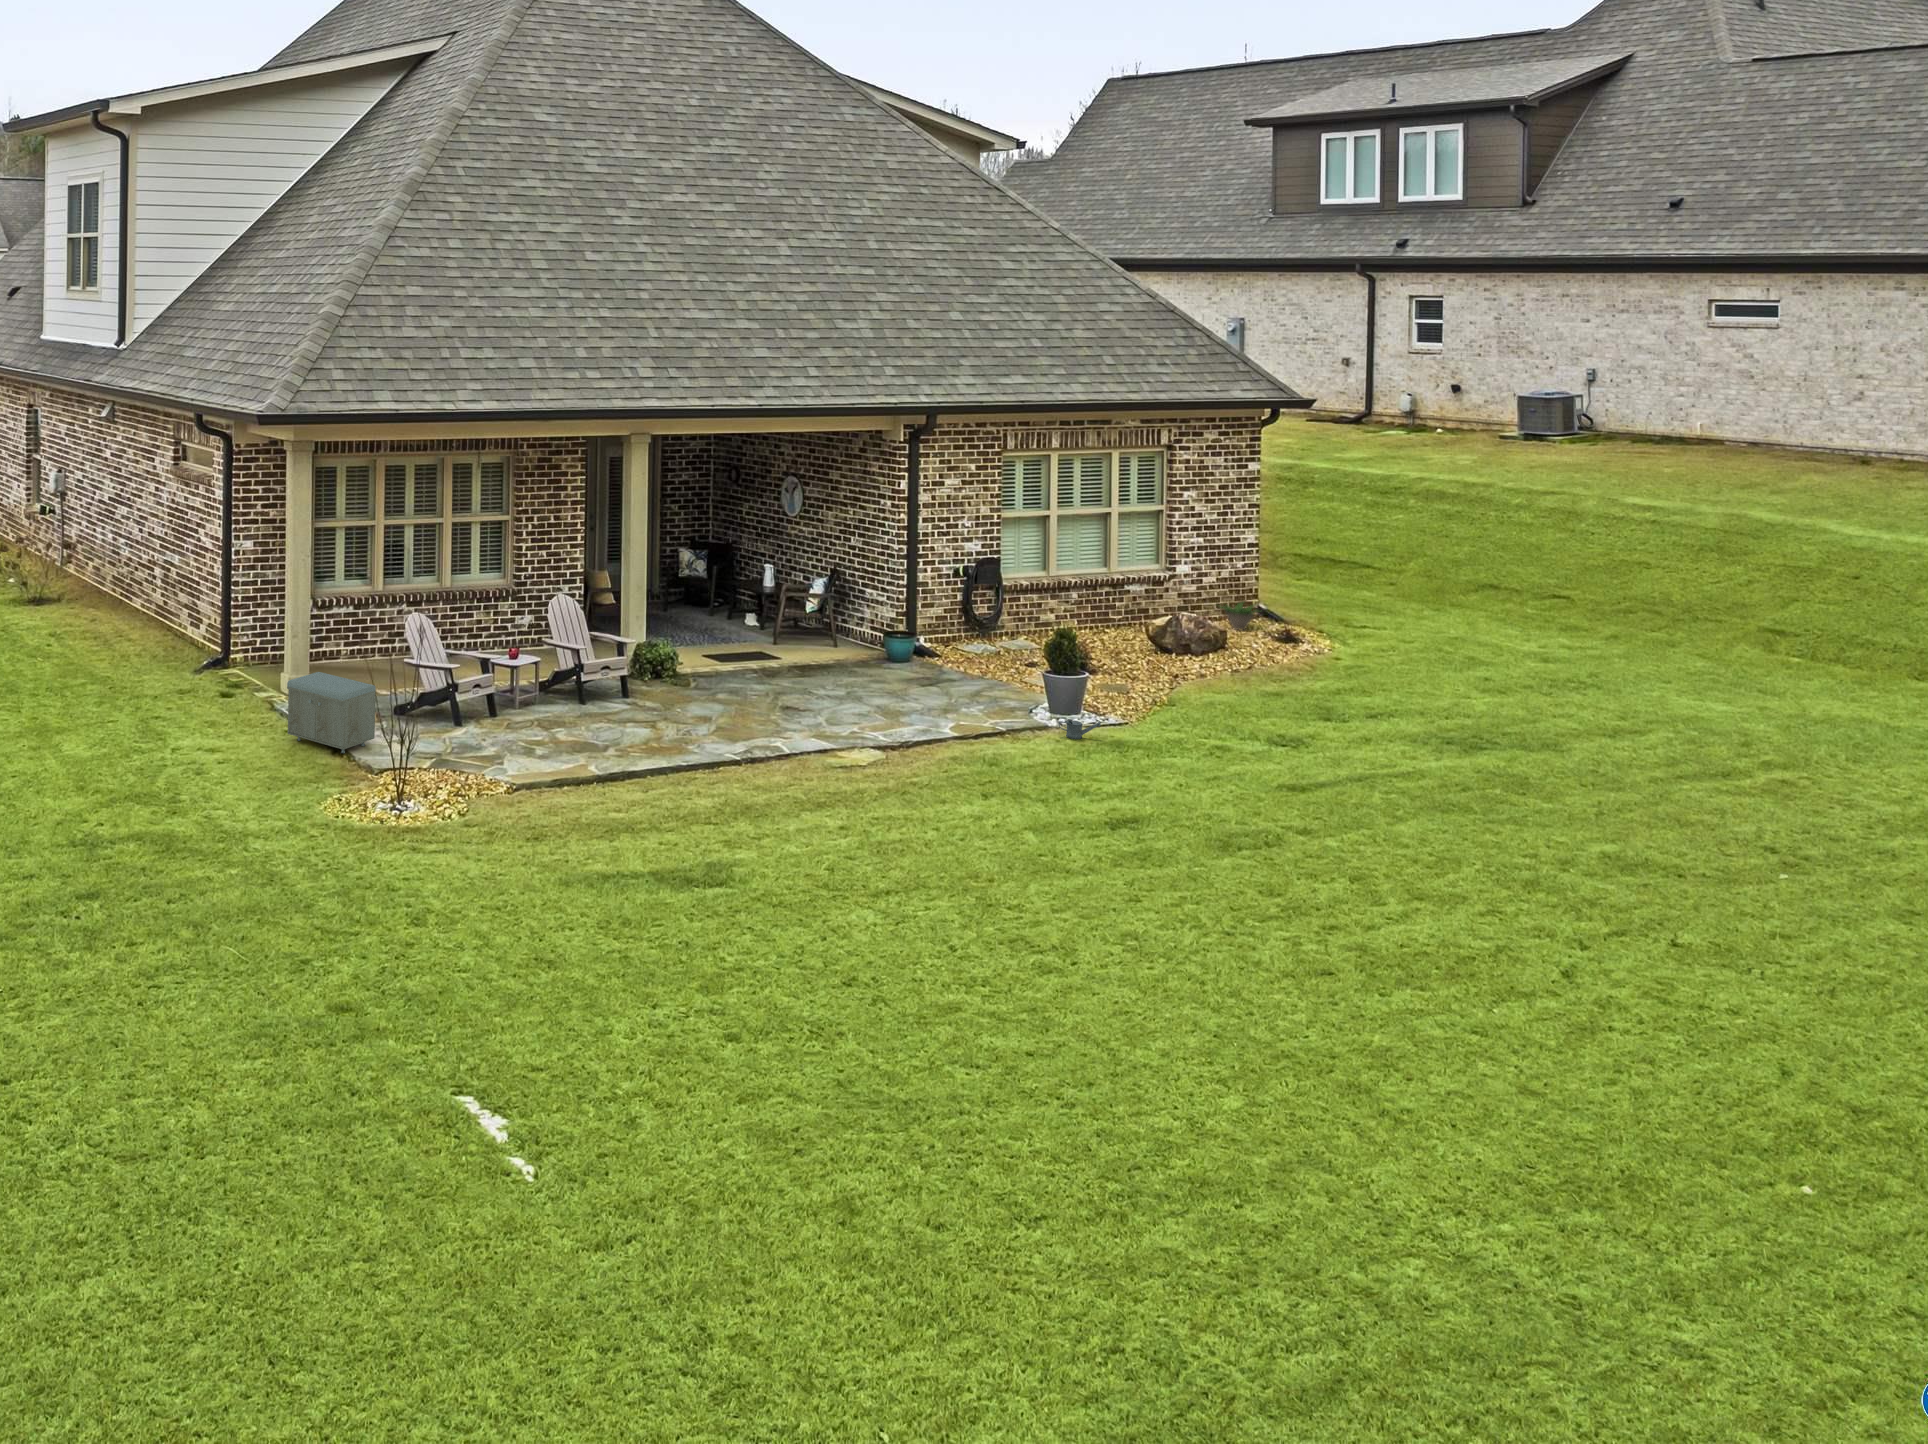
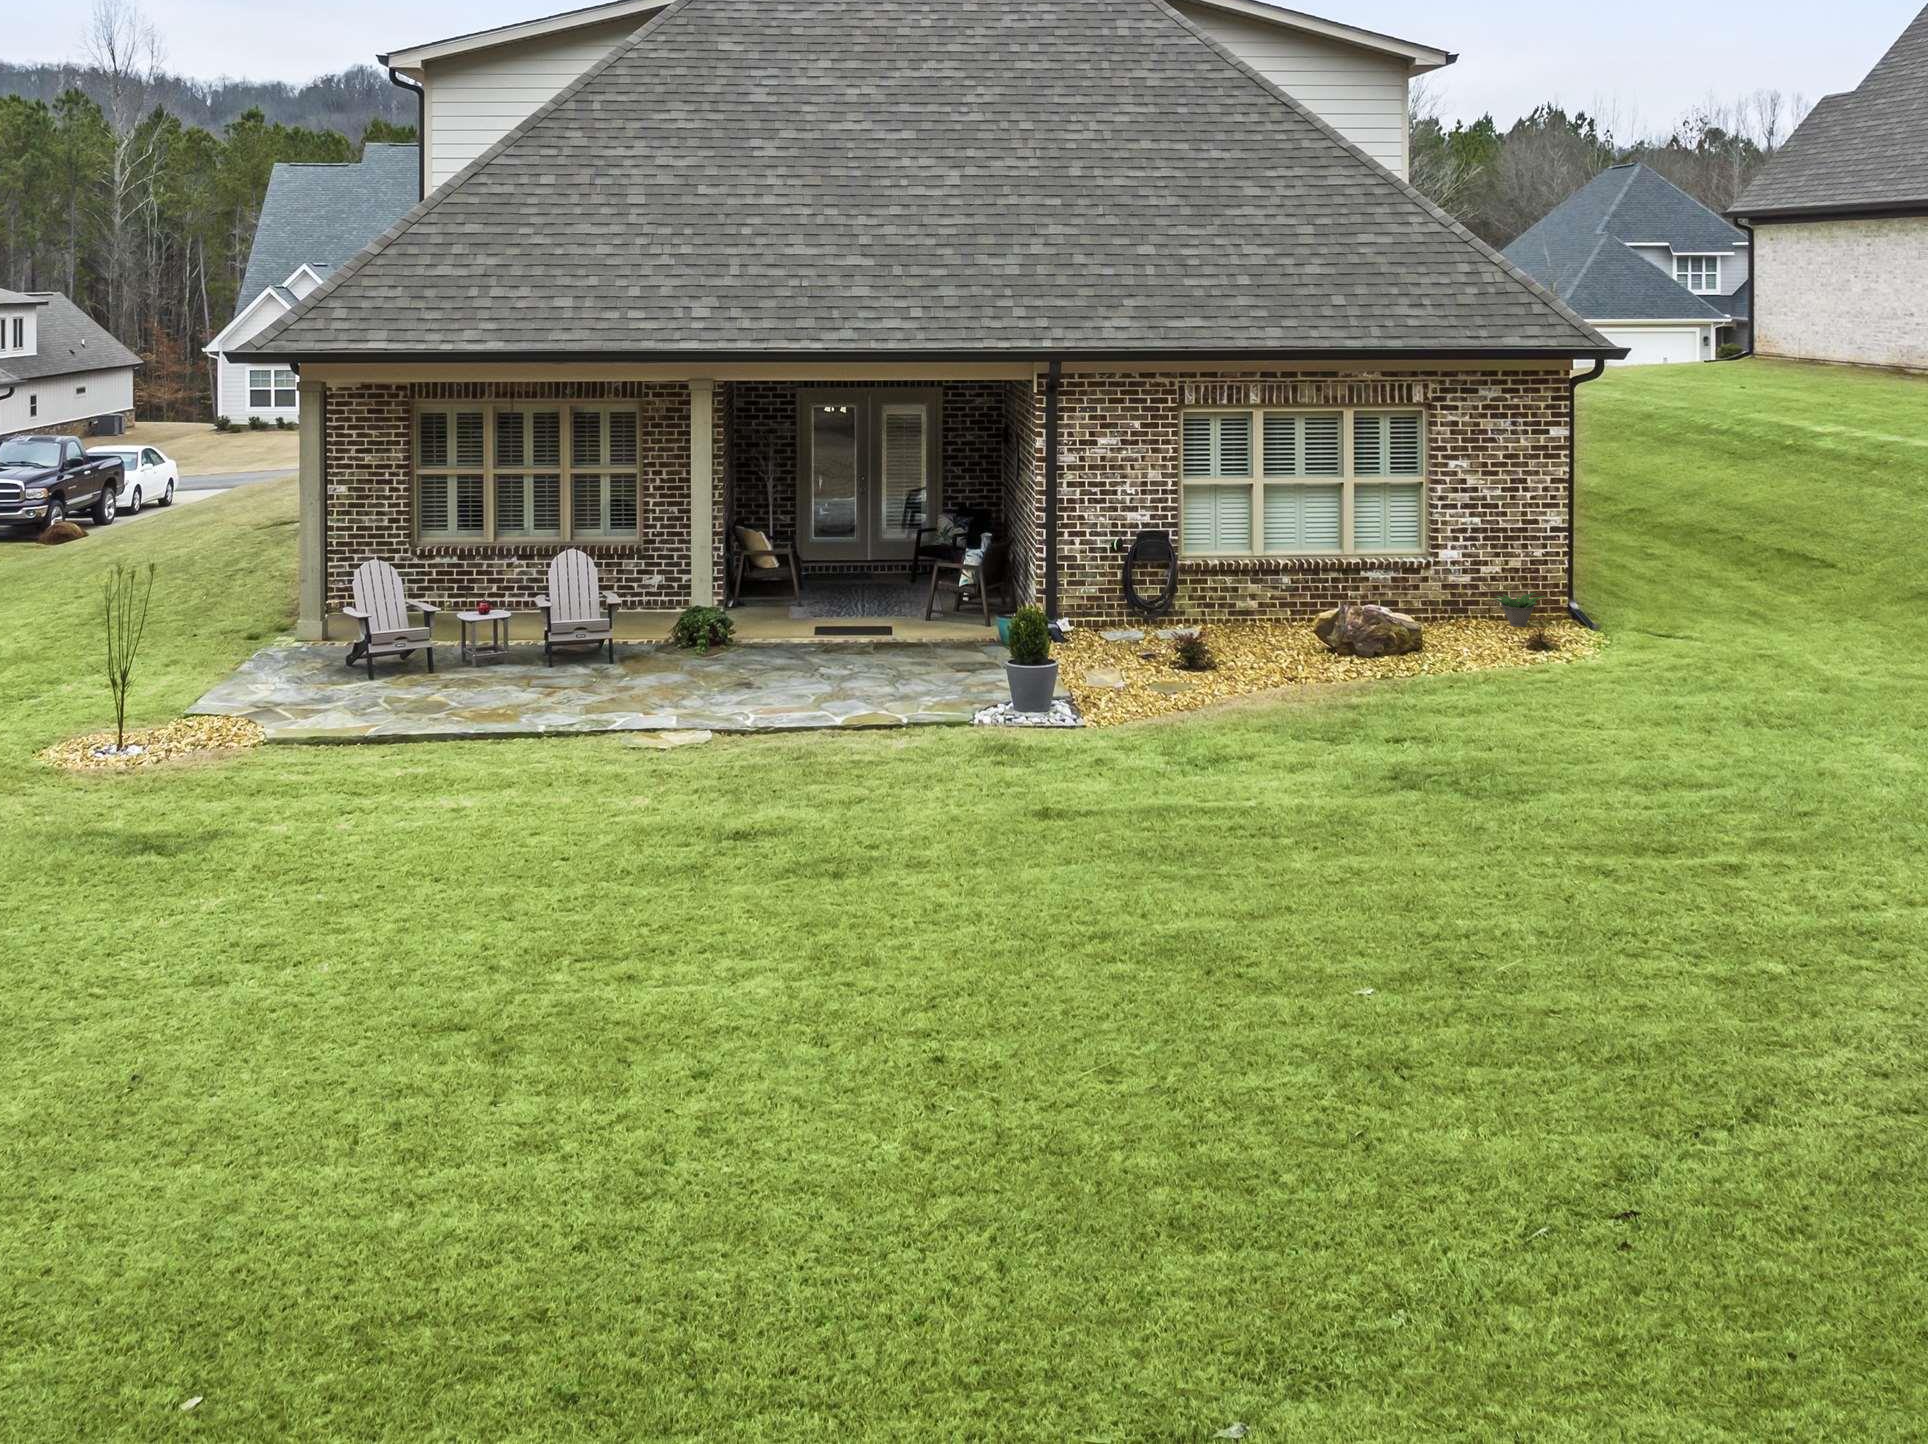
storage bench: present [287,672,376,753] -> none [315,606,379,679]
watering can: present [1059,720,1101,739] -> none [1043,694,1084,715]

